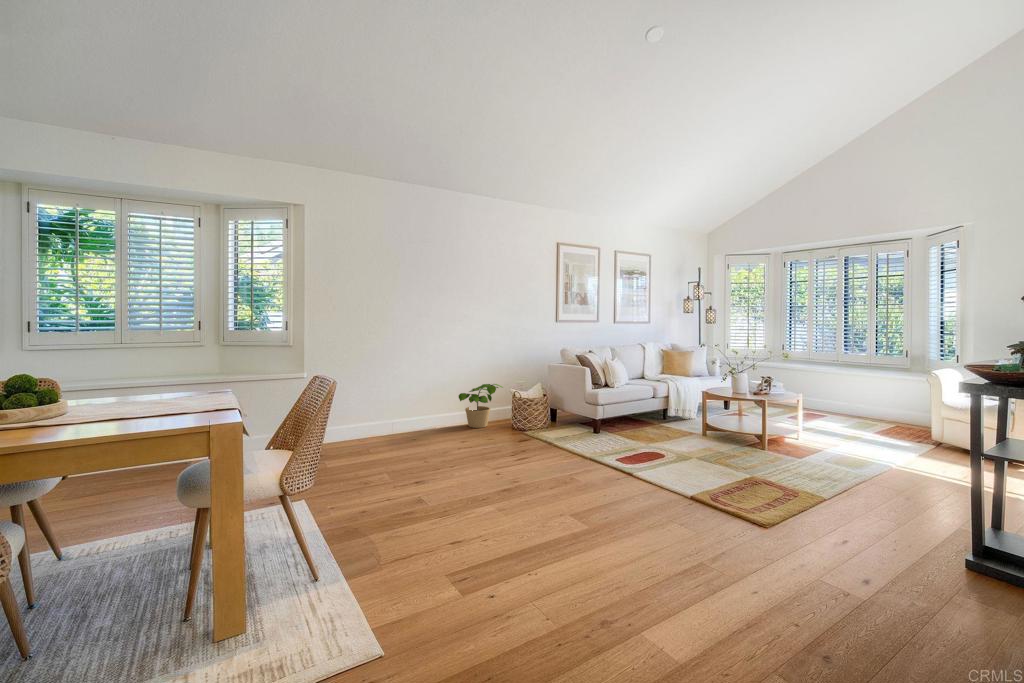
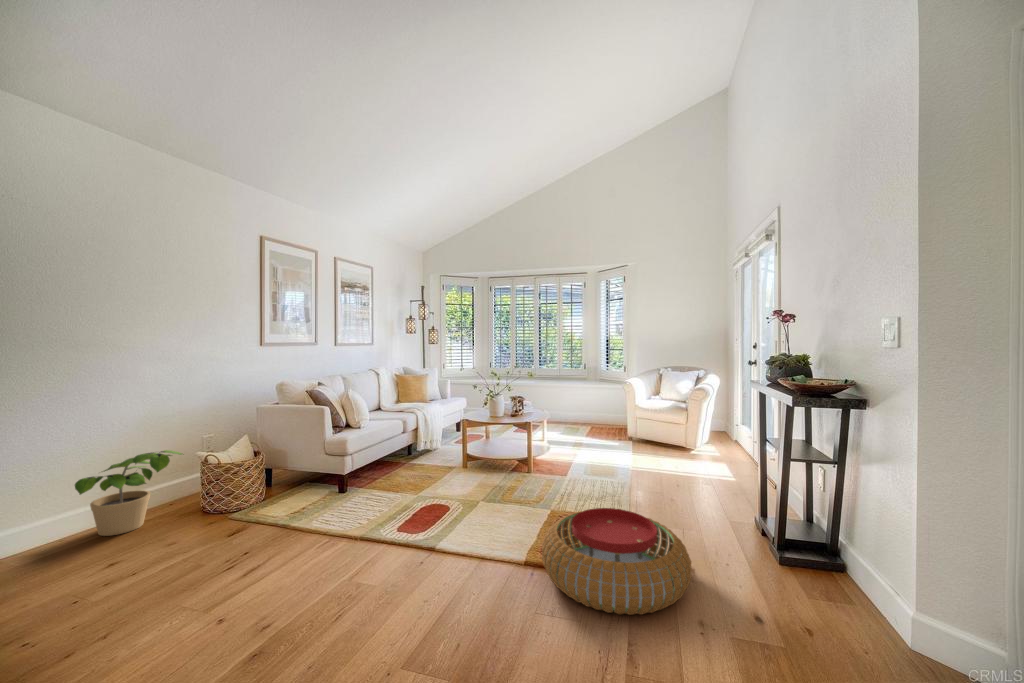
pouf: none [692,468,835,550] -> present [542,508,692,615]

